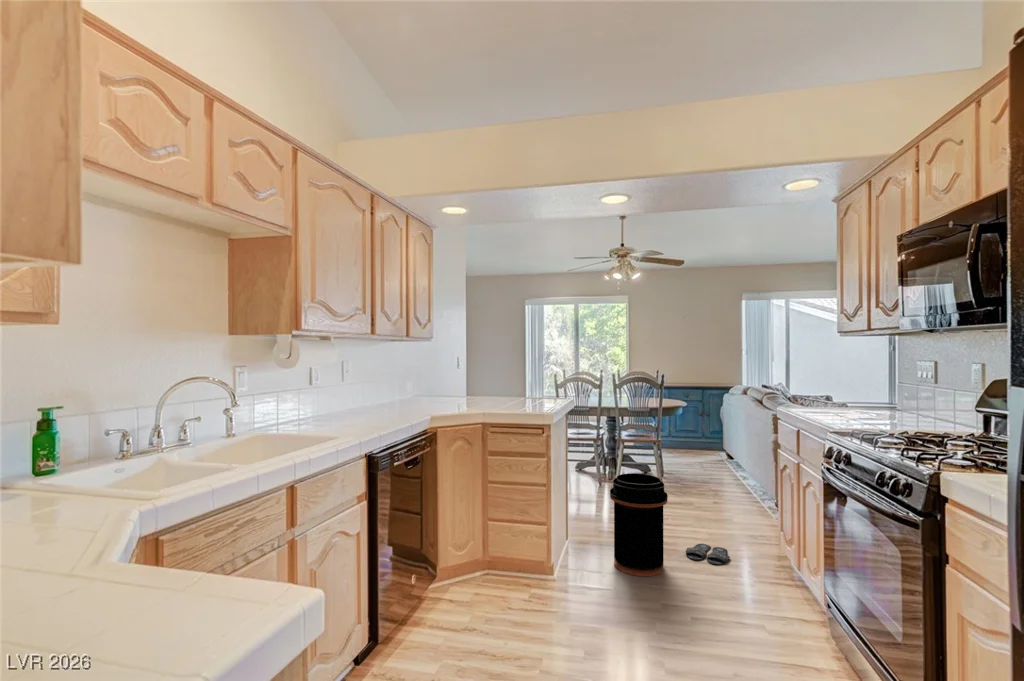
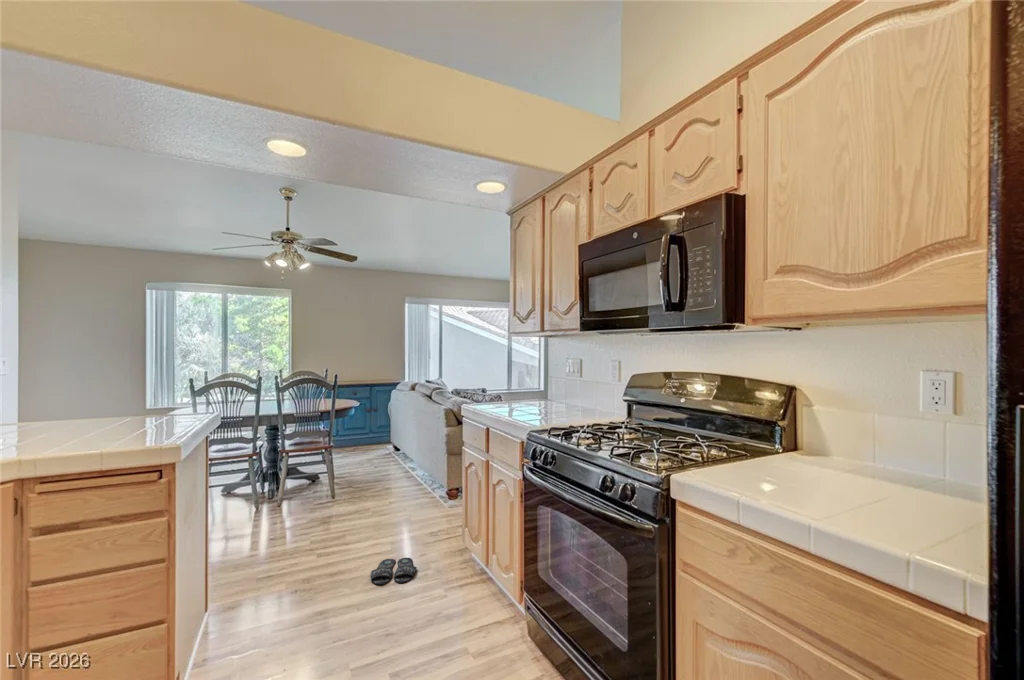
trash can: present [610,473,668,576] -> none [277,501,353,638]

